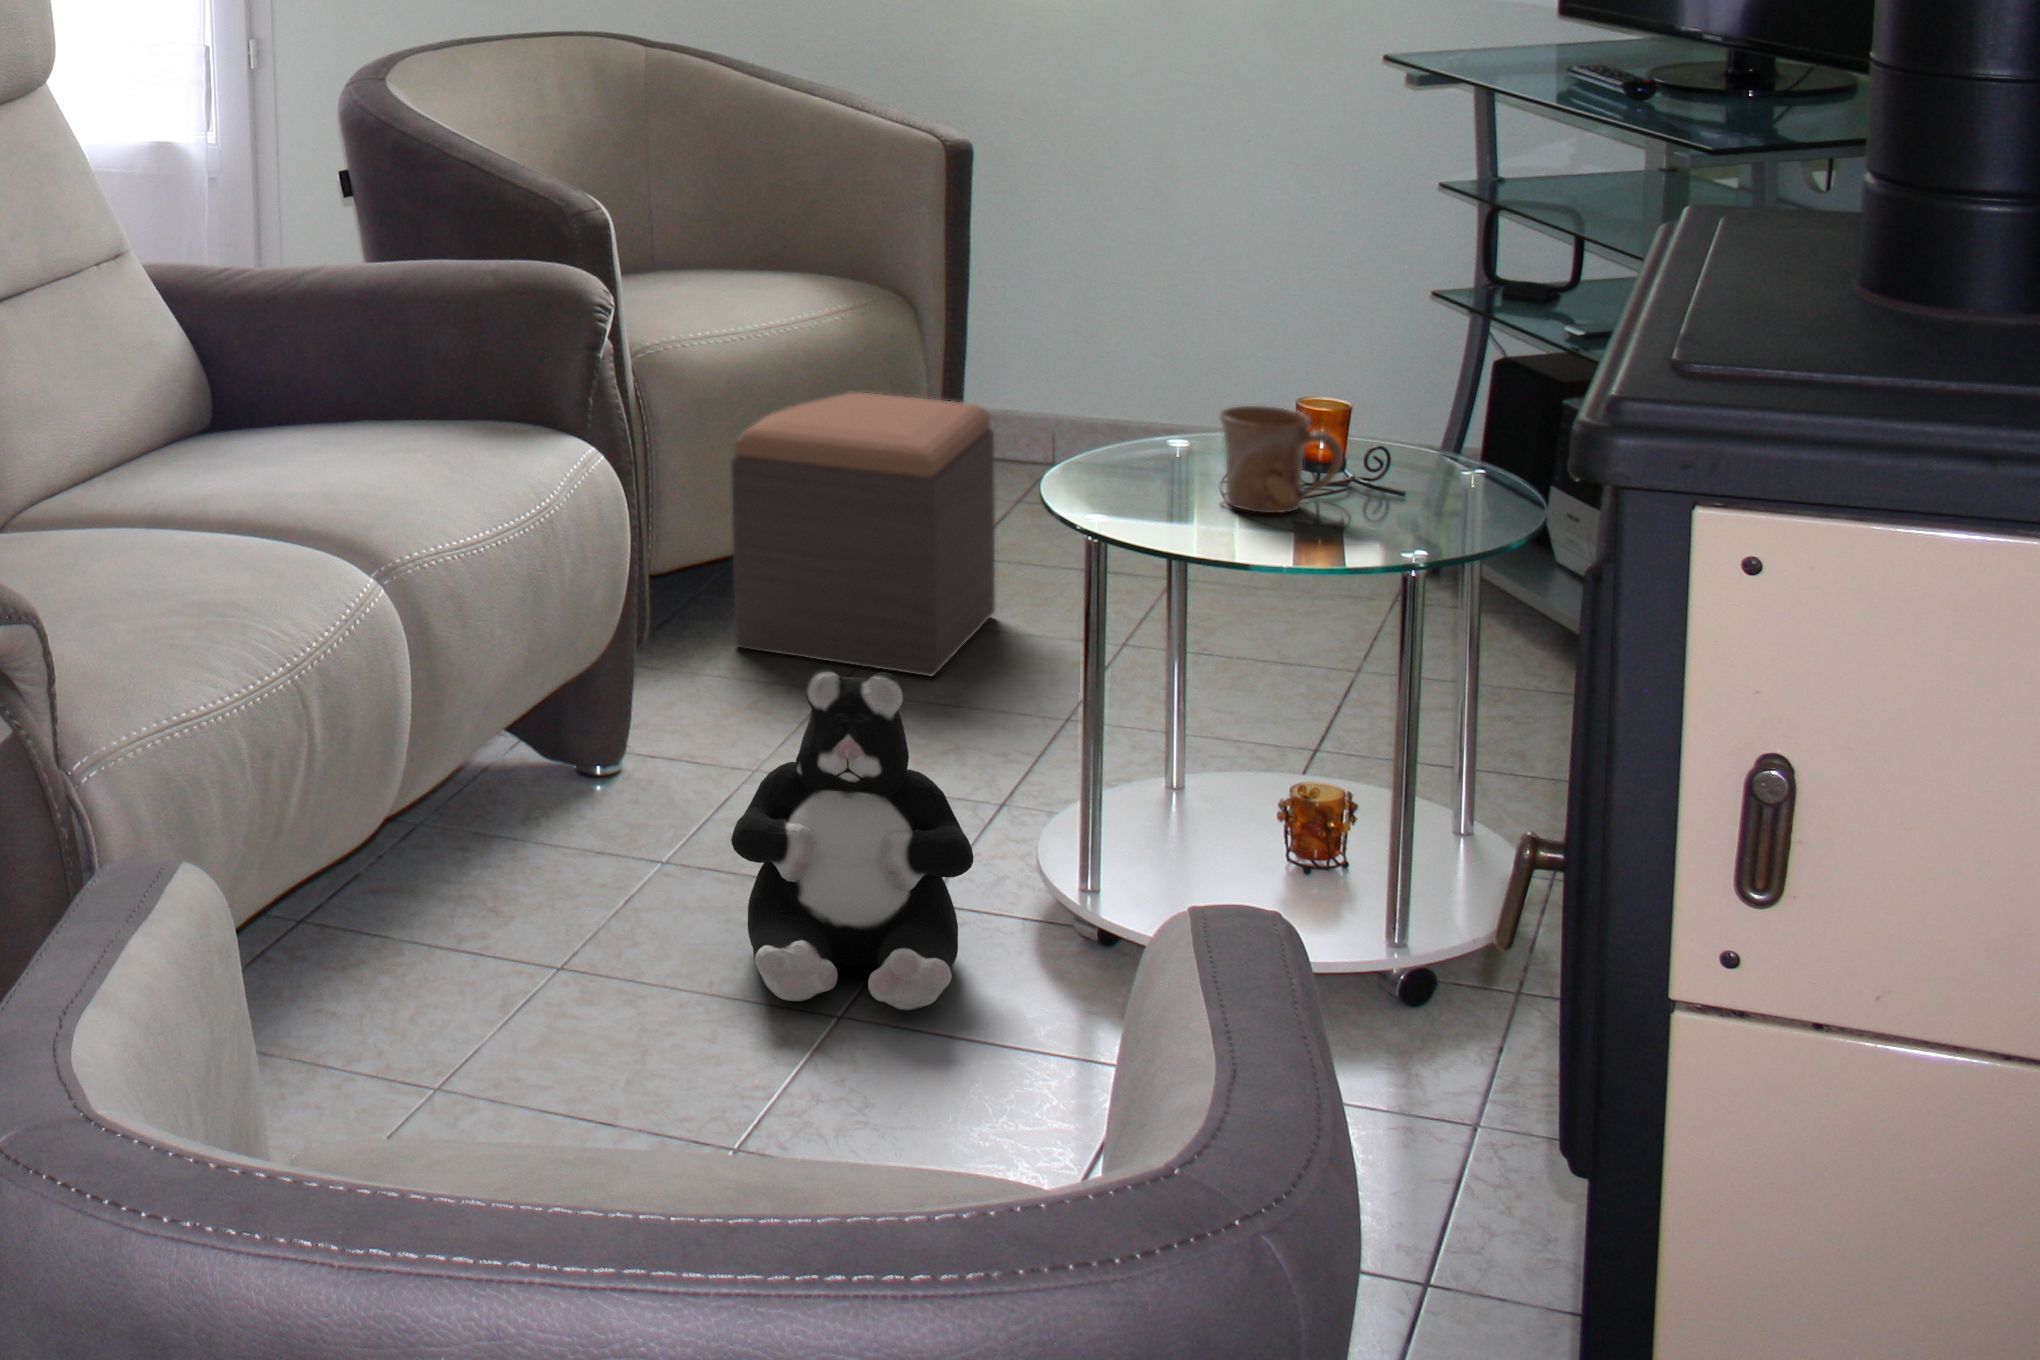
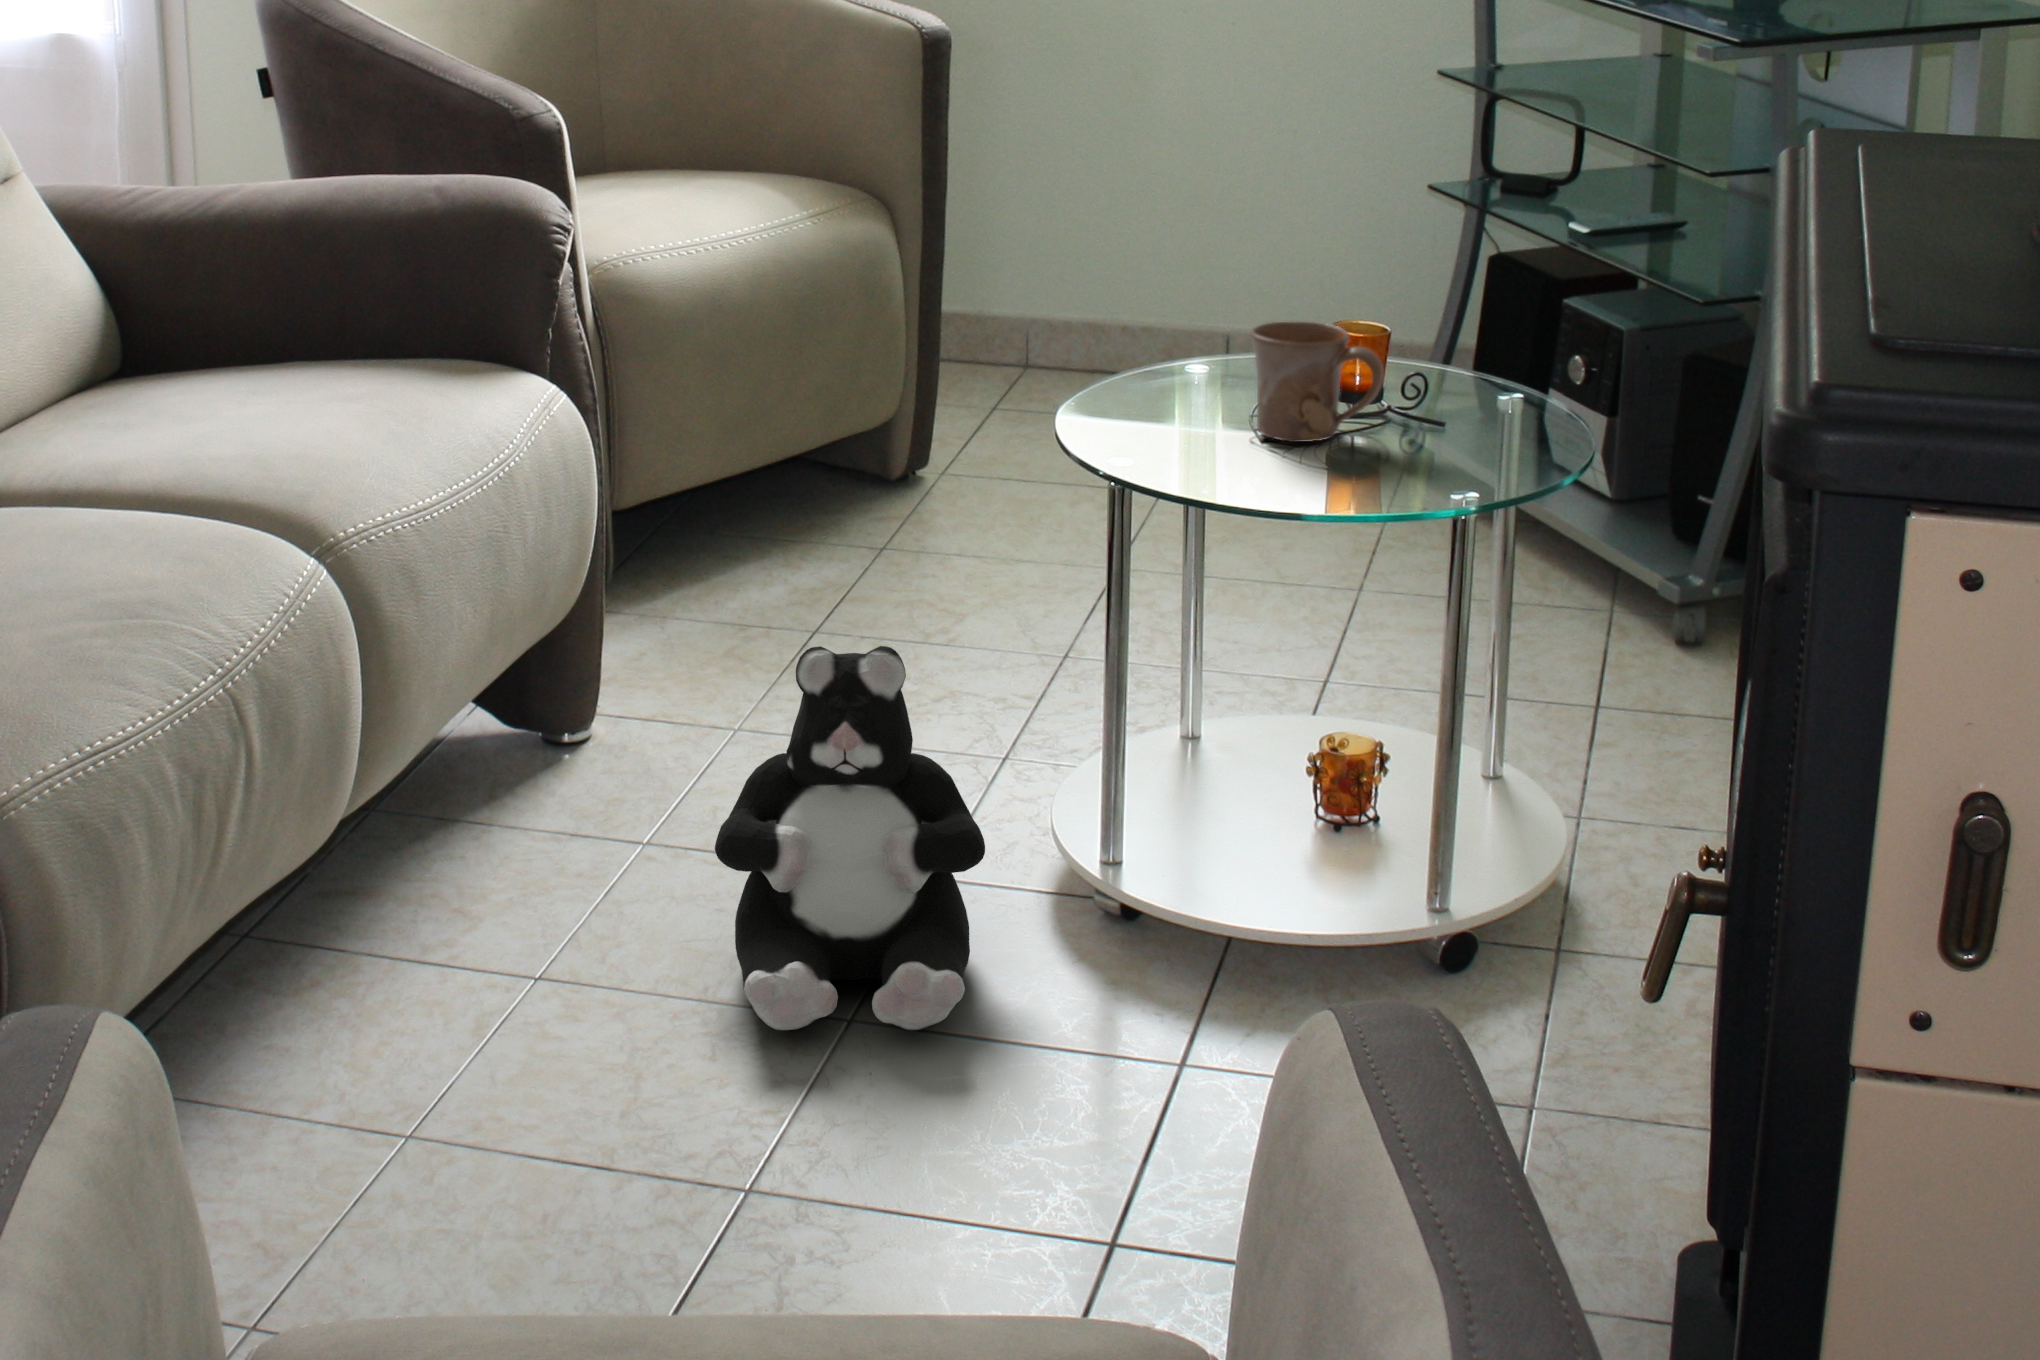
footstool: present [731,392,995,676] -> none [708,317,992,628]

